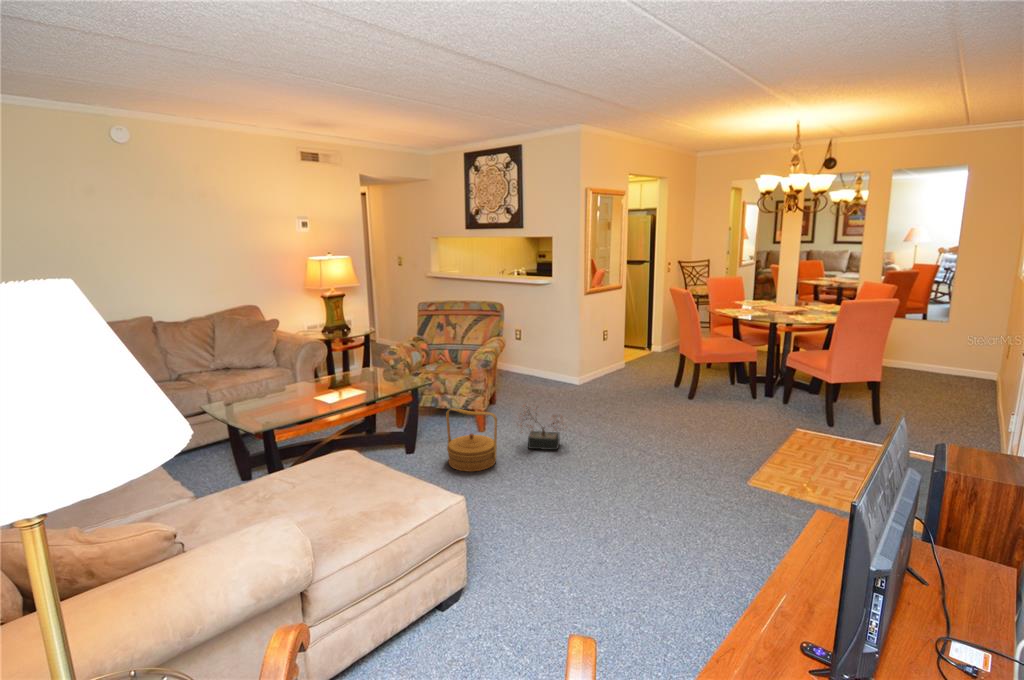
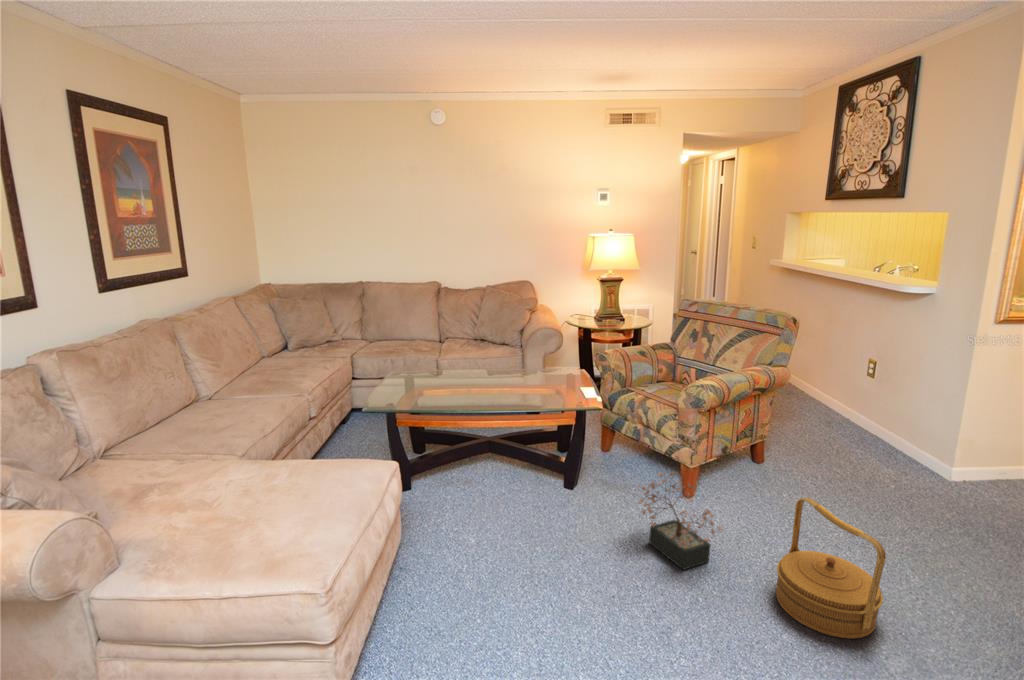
basket: present [446,408,497,472] -> present [776,498,886,639]

